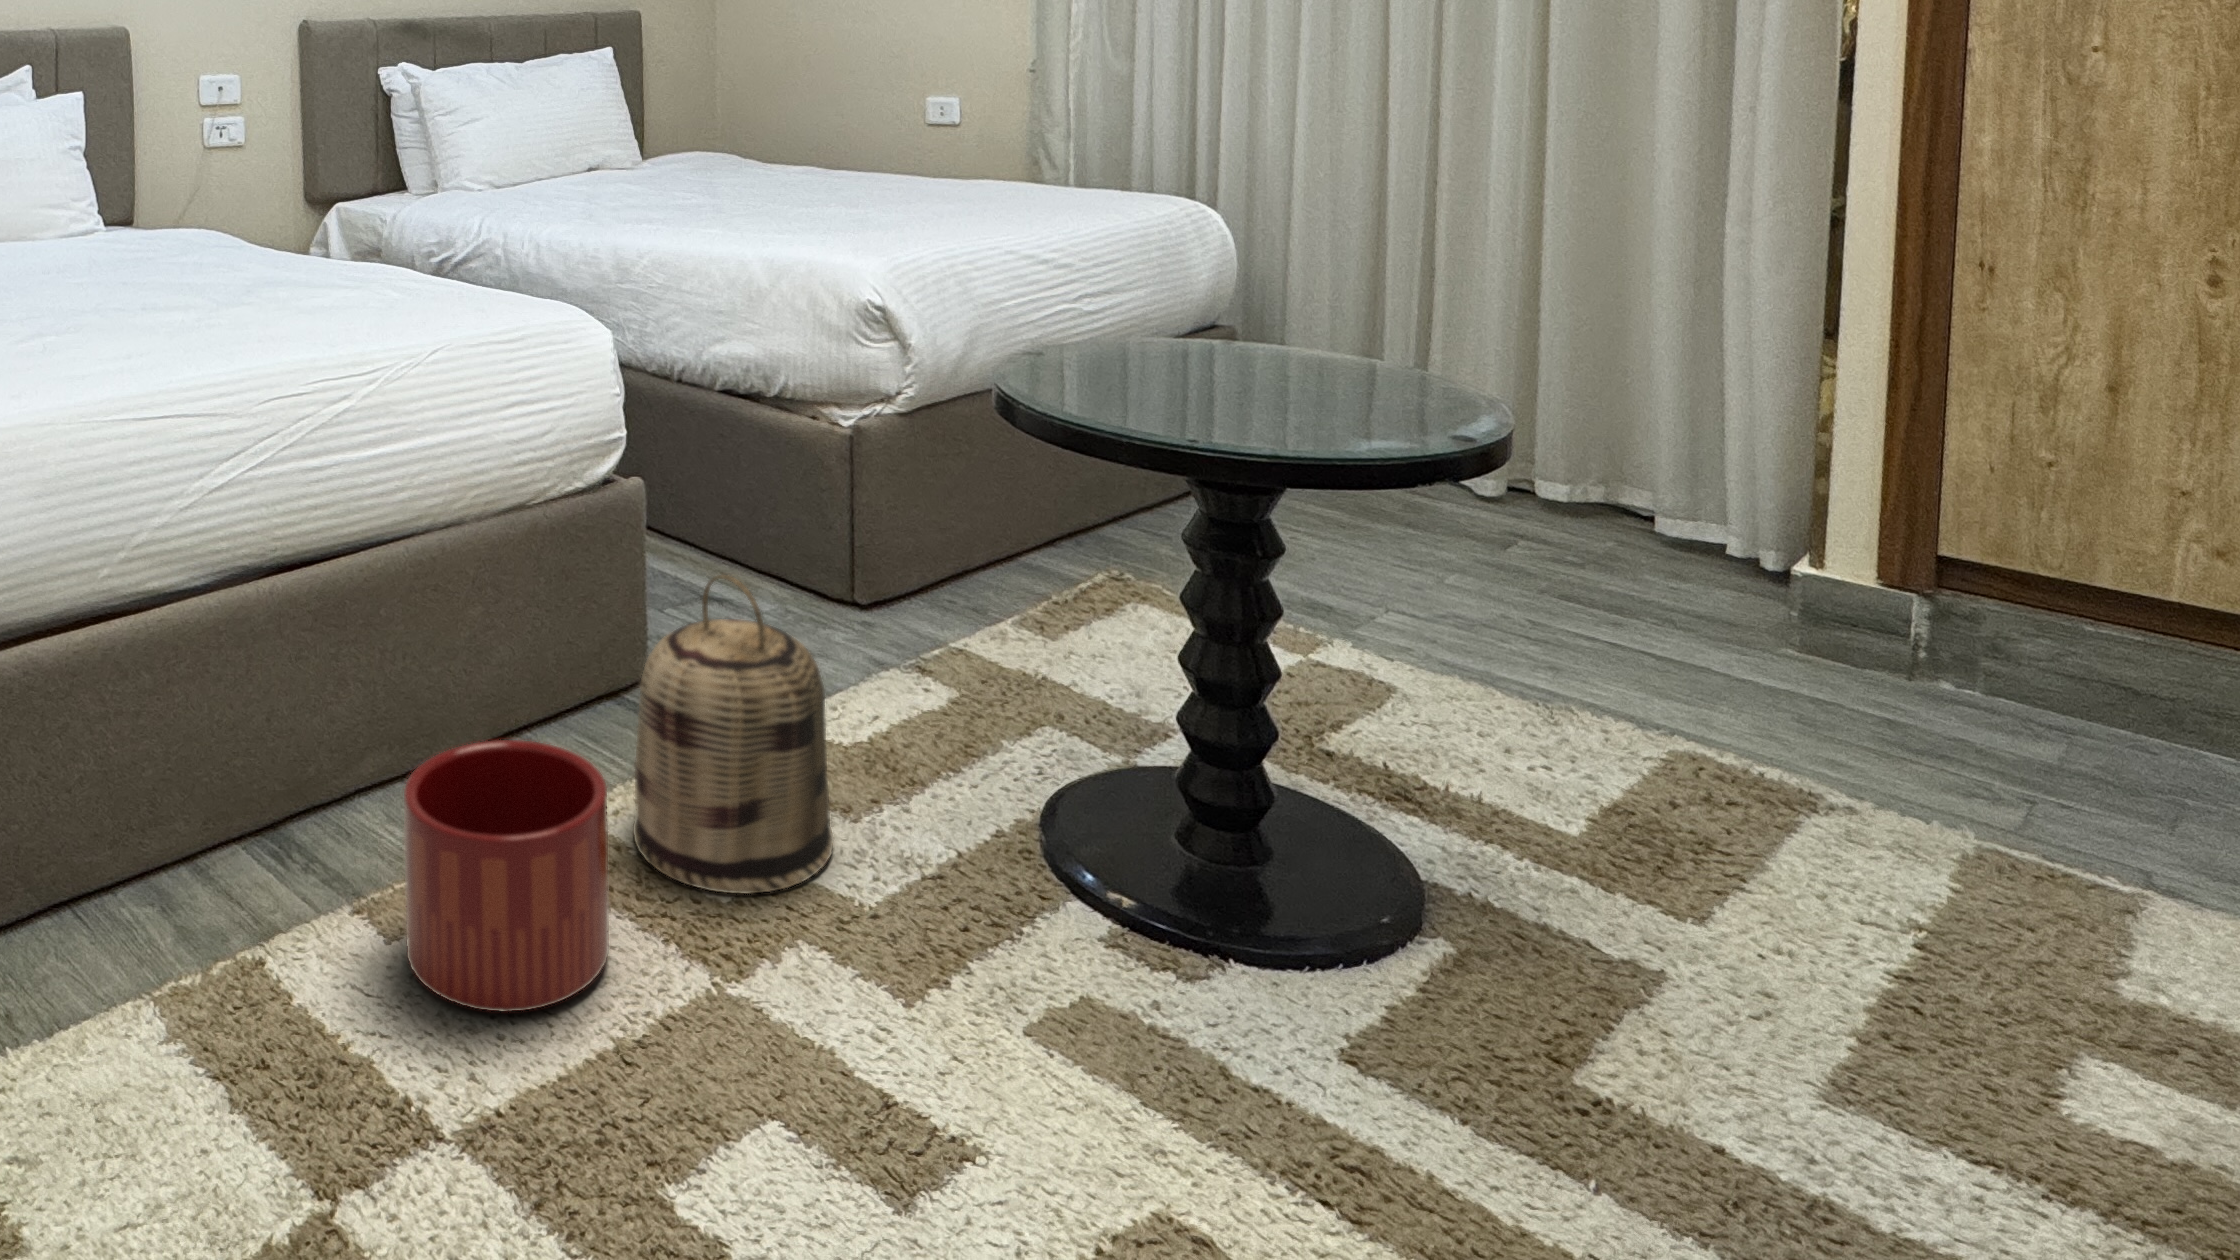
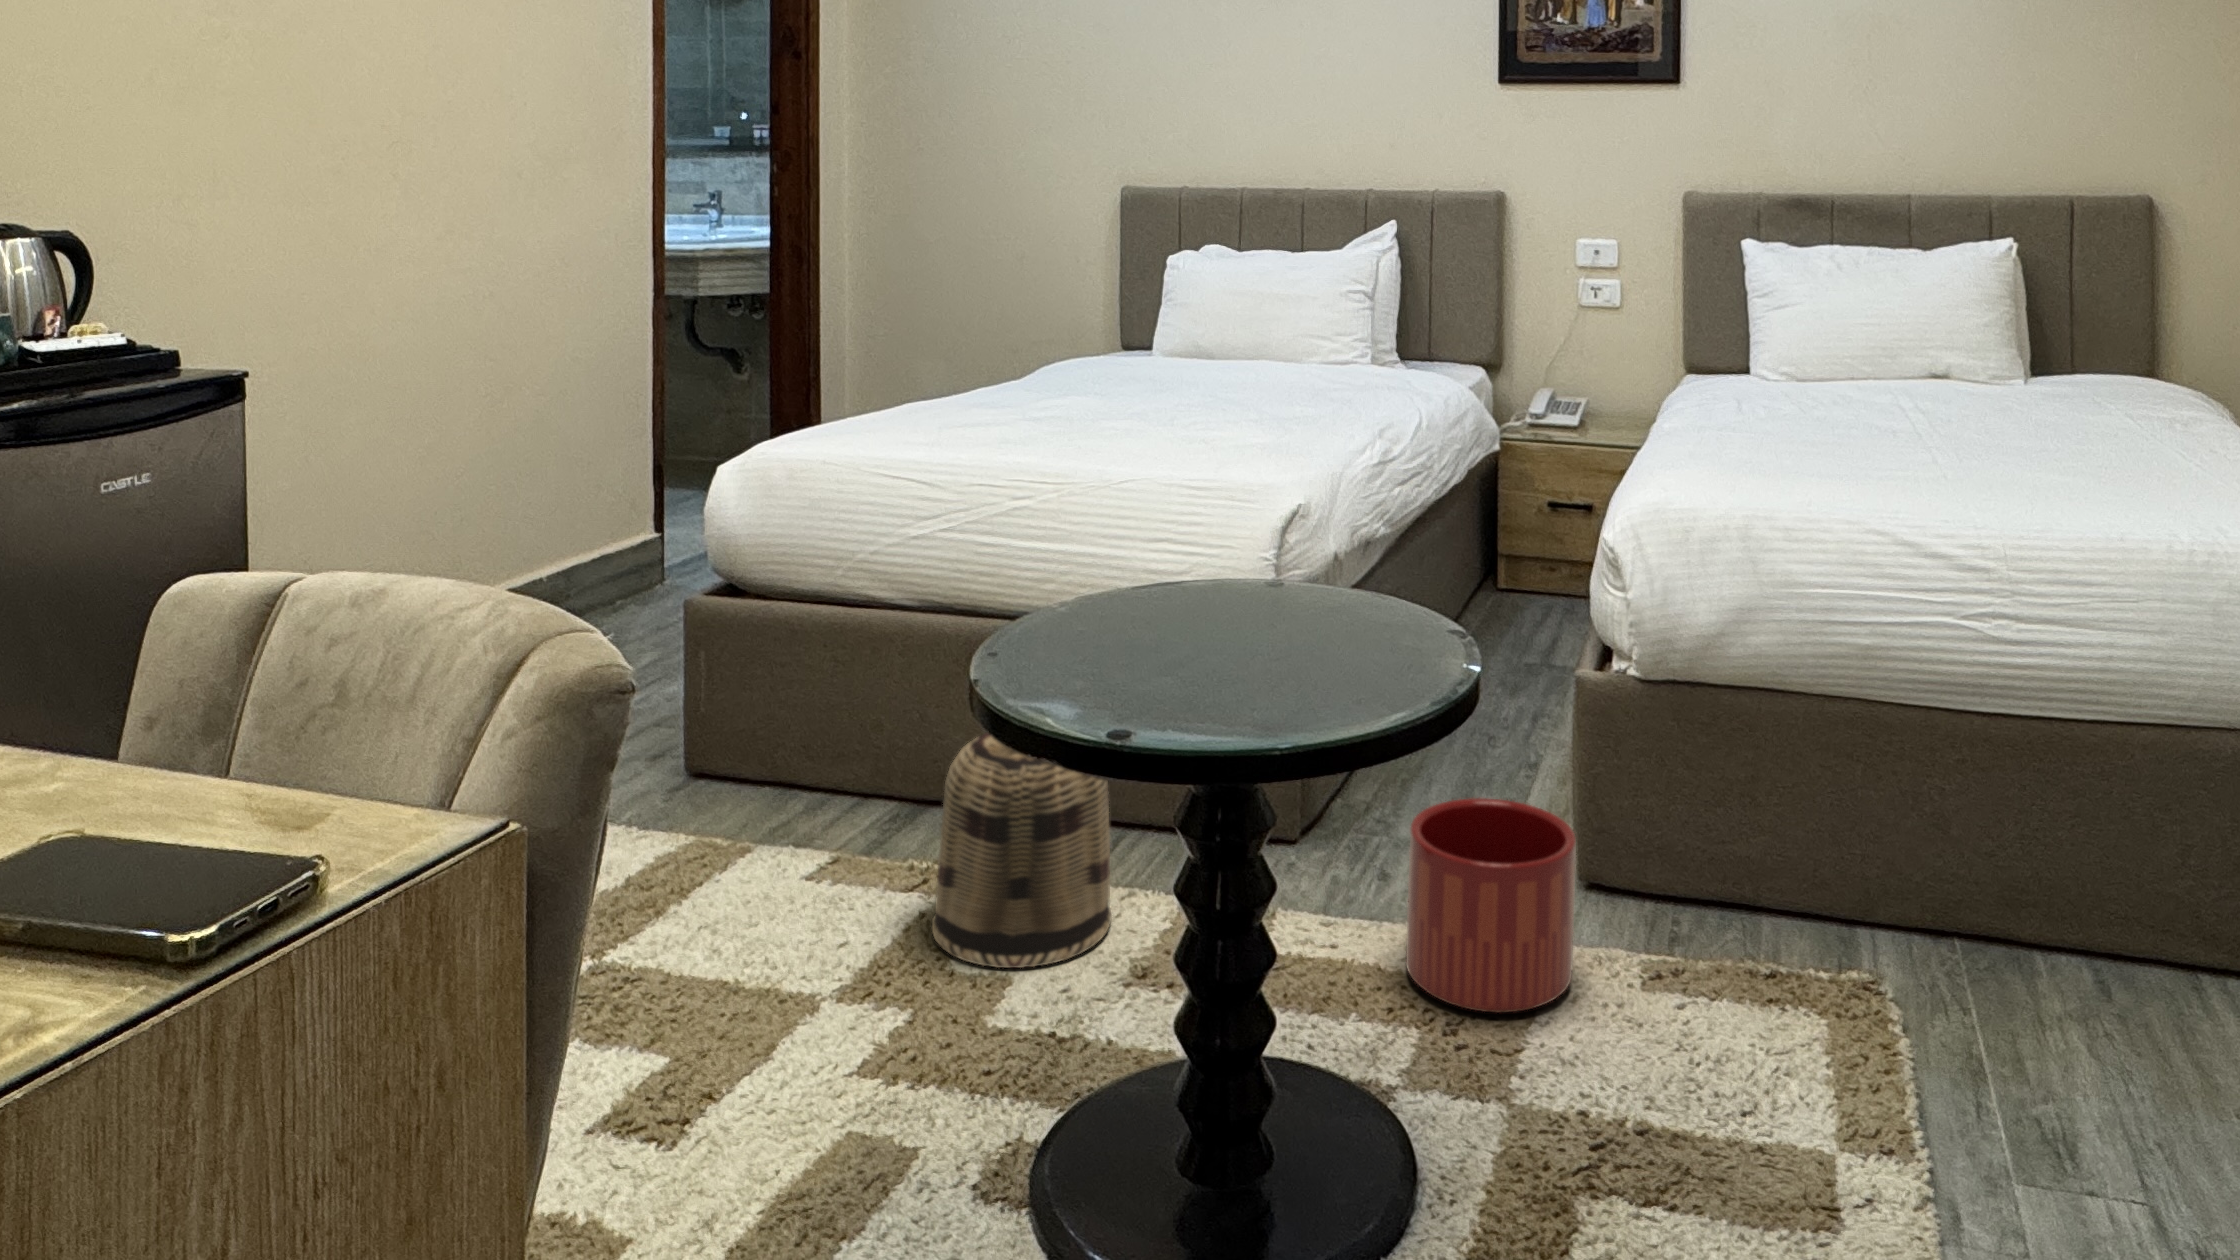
planter: present [404,740,609,1012] -> present [1406,798,1576,1013]

